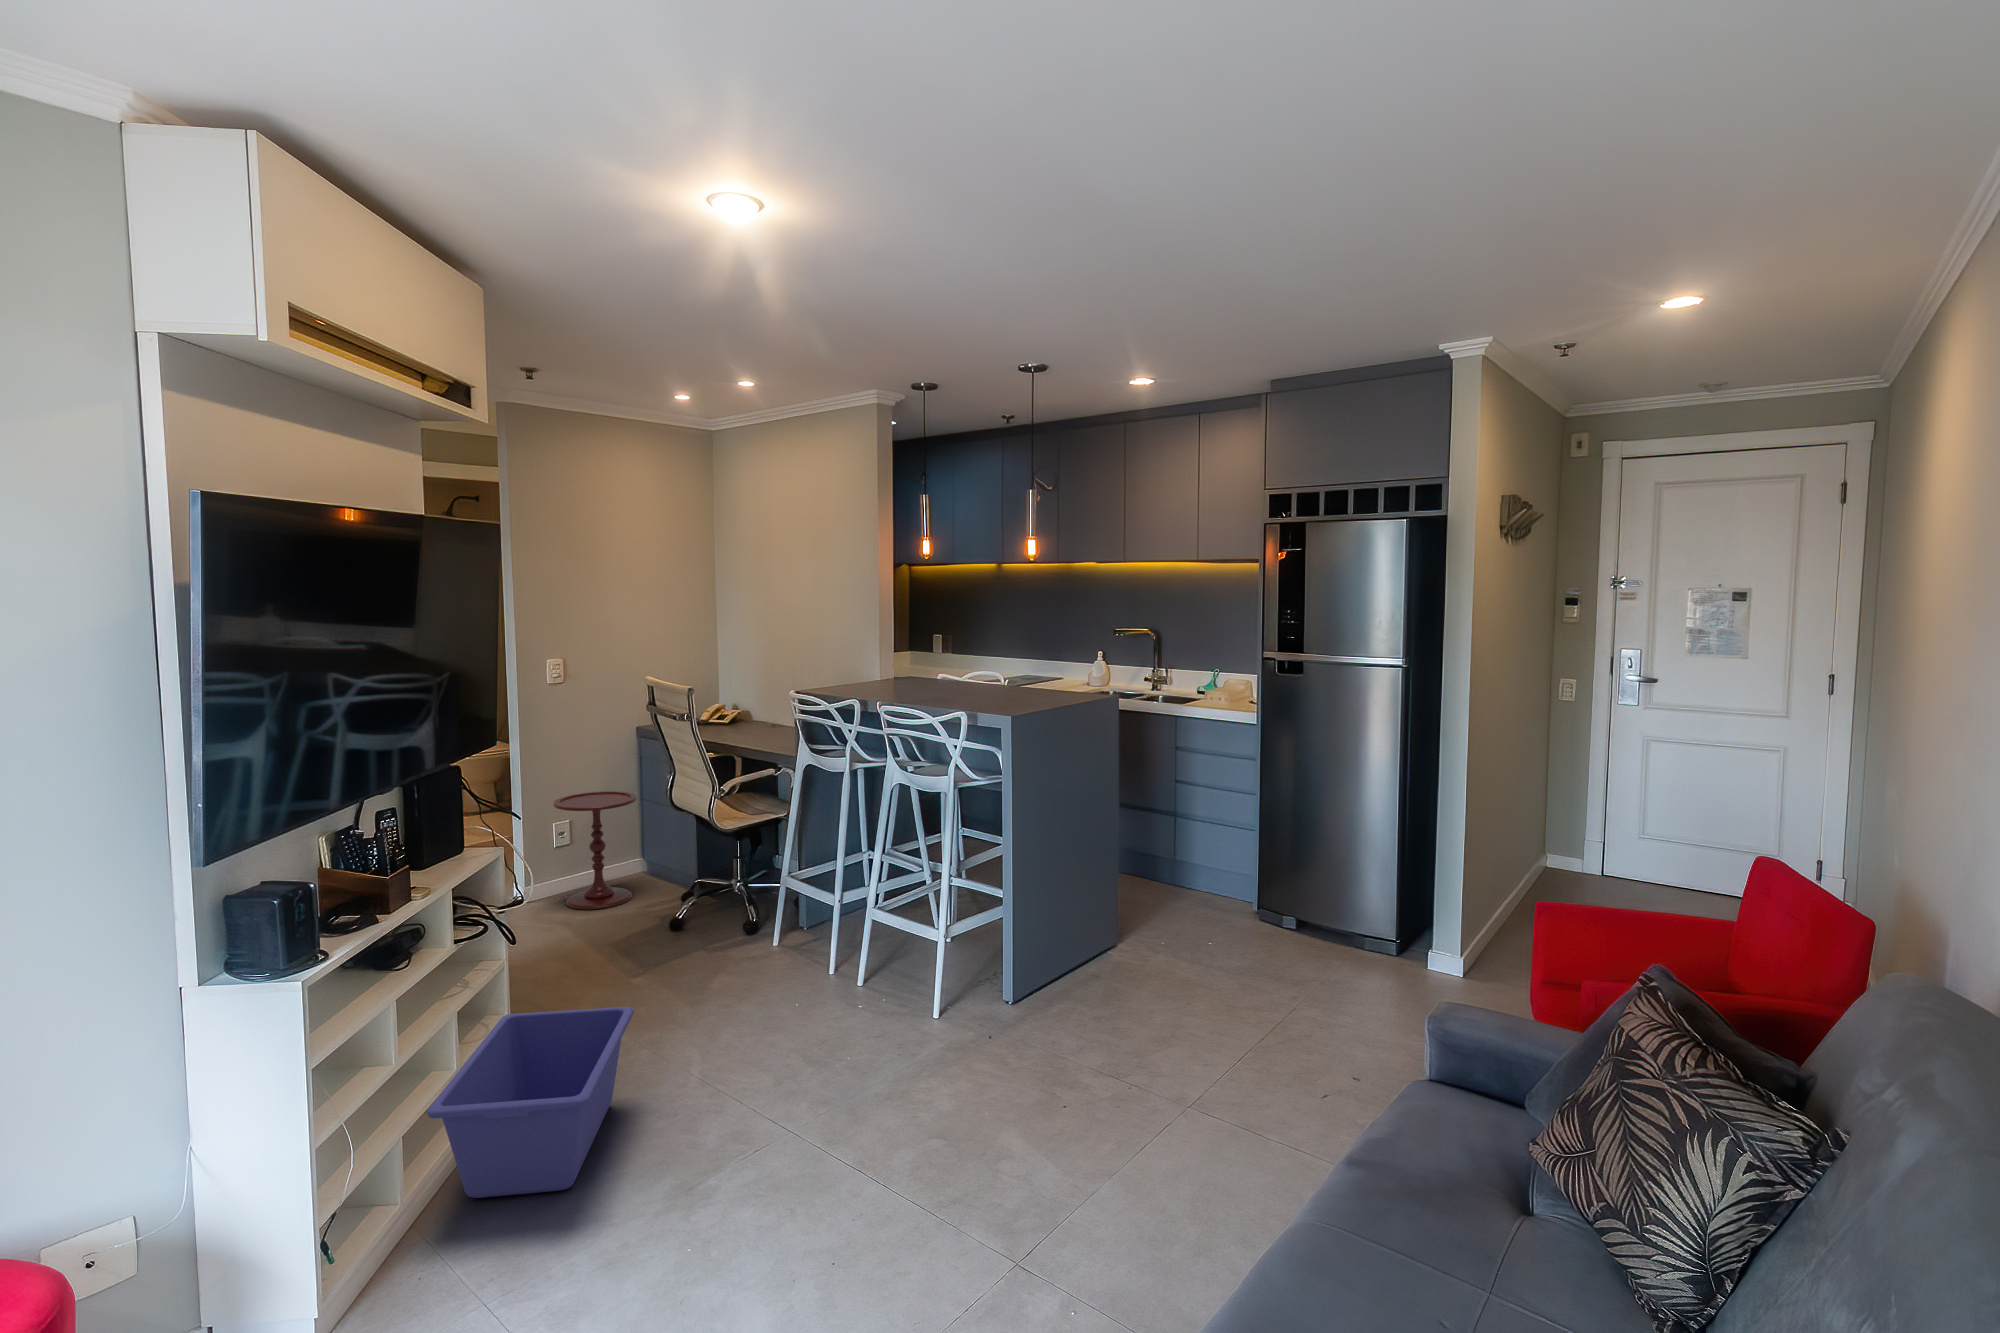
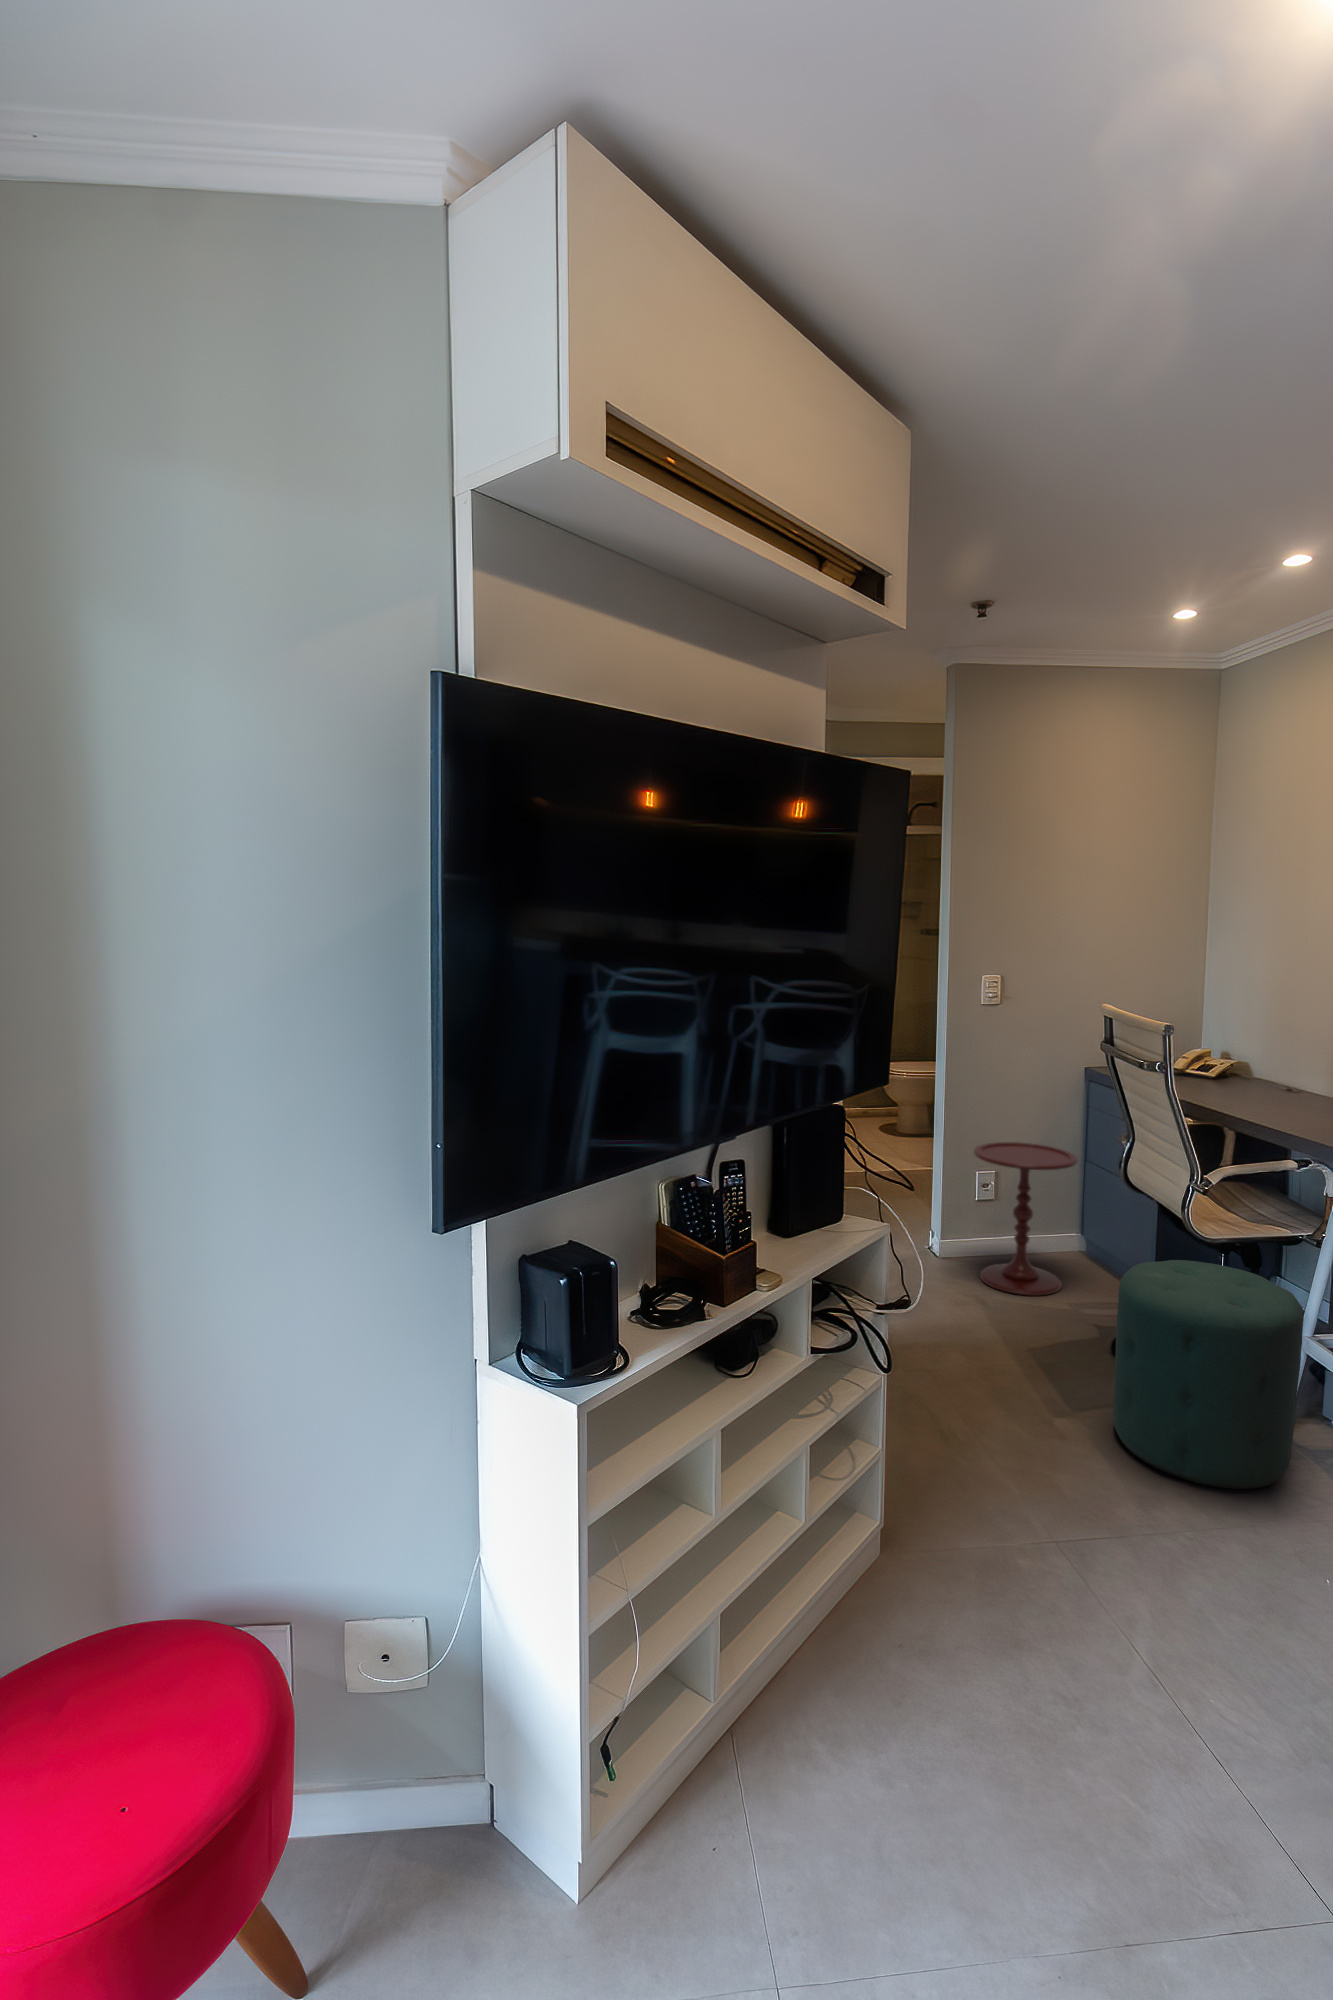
ottoman: none [669,845,780,985] -> present [1113,1260,1304,1489]
storage bin: present [427,1007,634,1198] -> none [753,1453,1053,1795]

